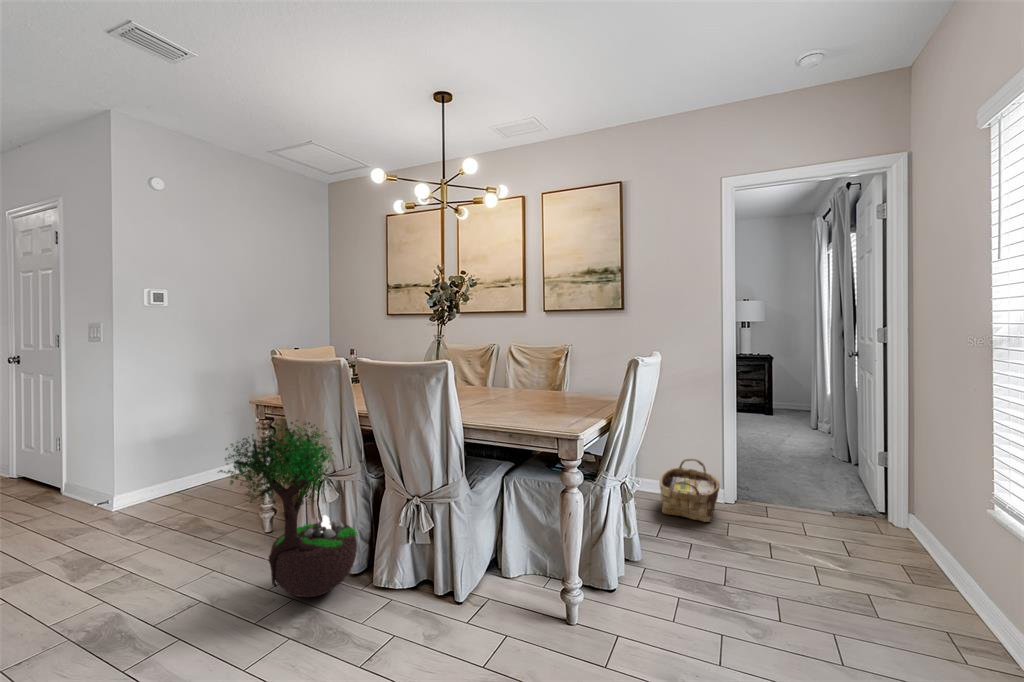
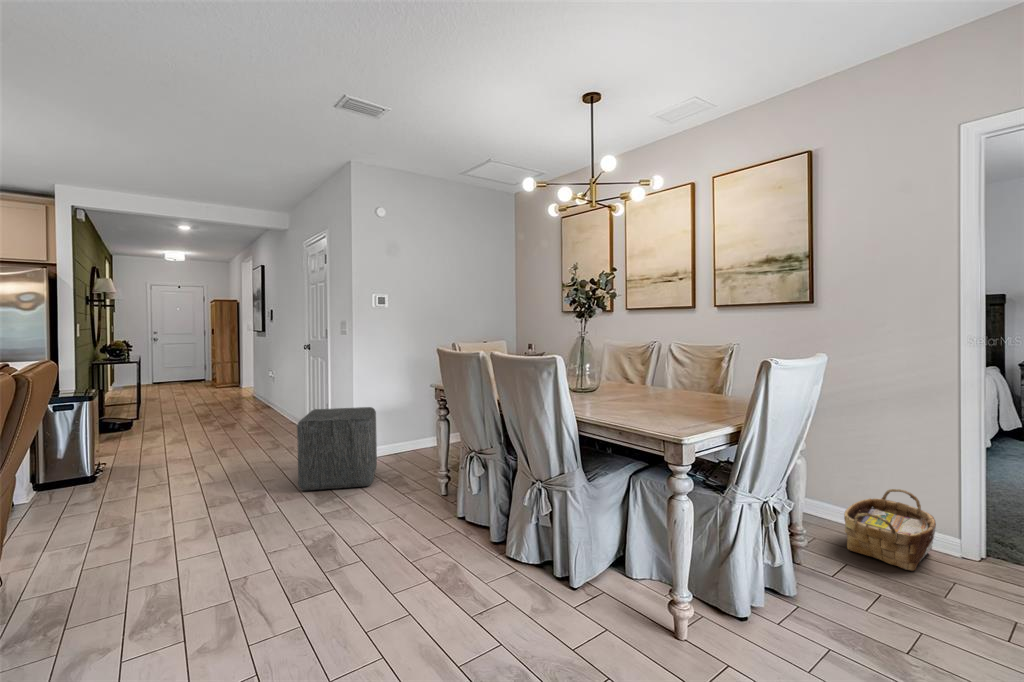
potted tree: present [218,408,357,597] -> none [388,392,495,554]
ottoman: none [36,431,164,556] -> present [297,407,377,491]

